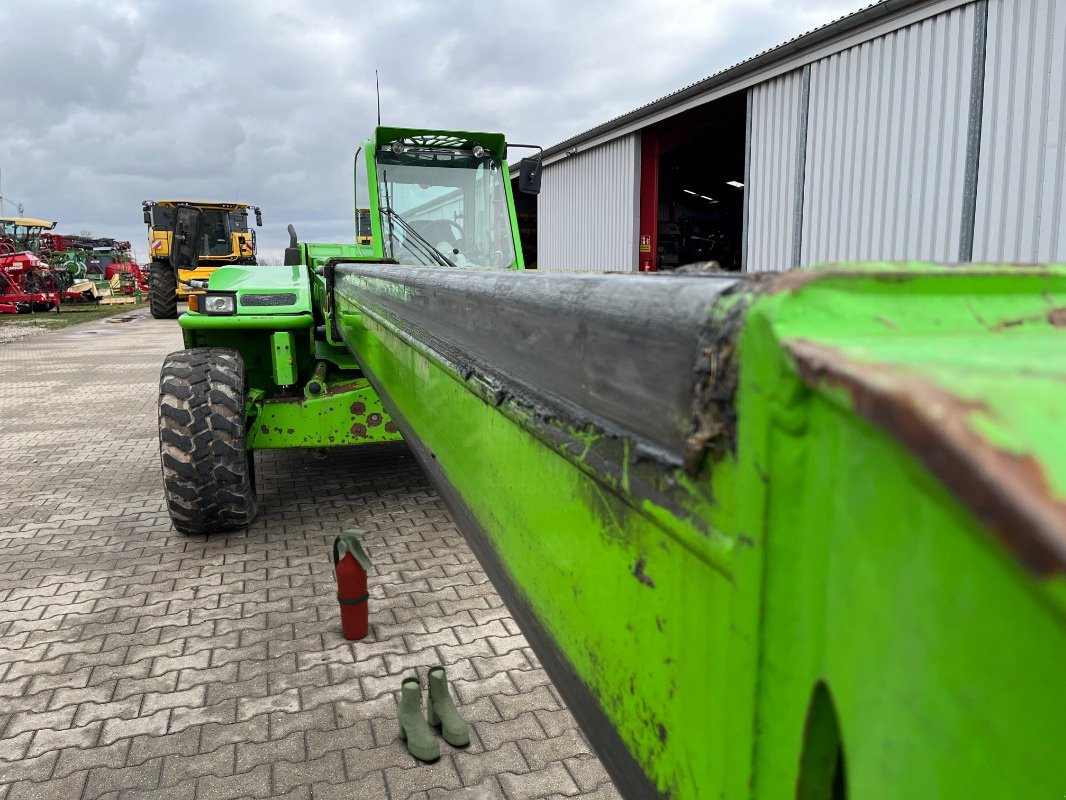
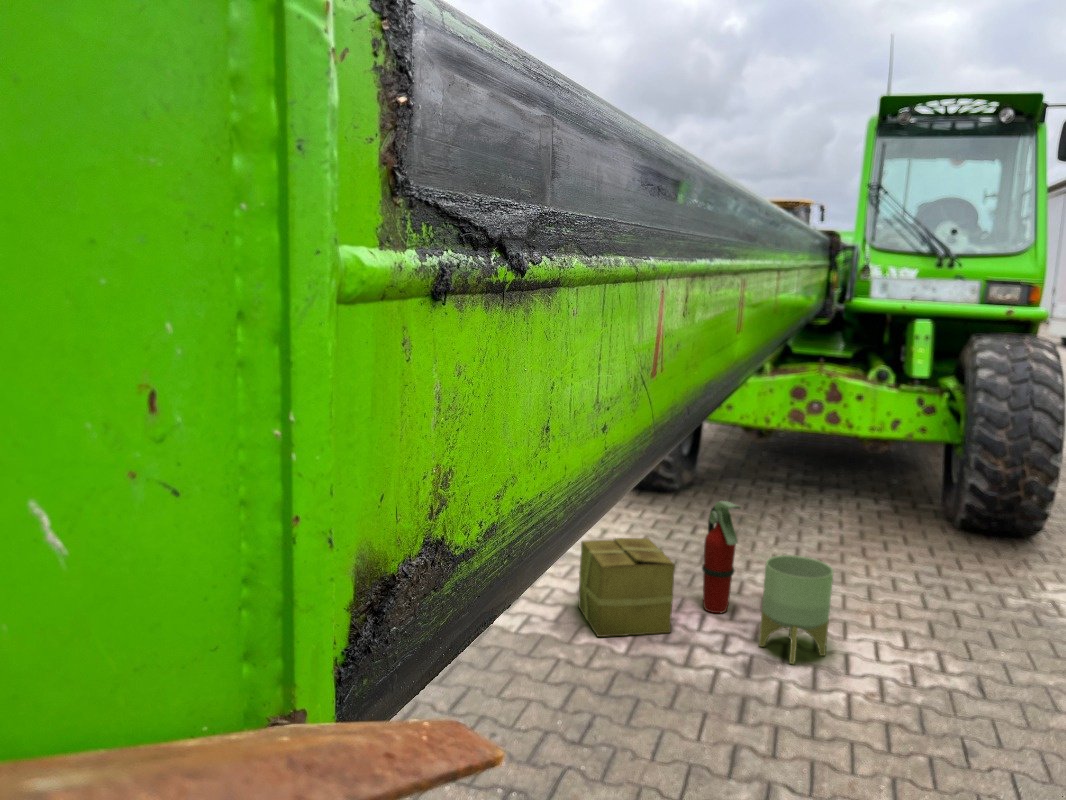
planter: none [409,562,473,663] -> present [759,555,833,664]
cardboard box: none [213,586,329,704] -> present [578,538,675,637]
boots: present [397,666,470,761] -> none [697,652,764,741]

